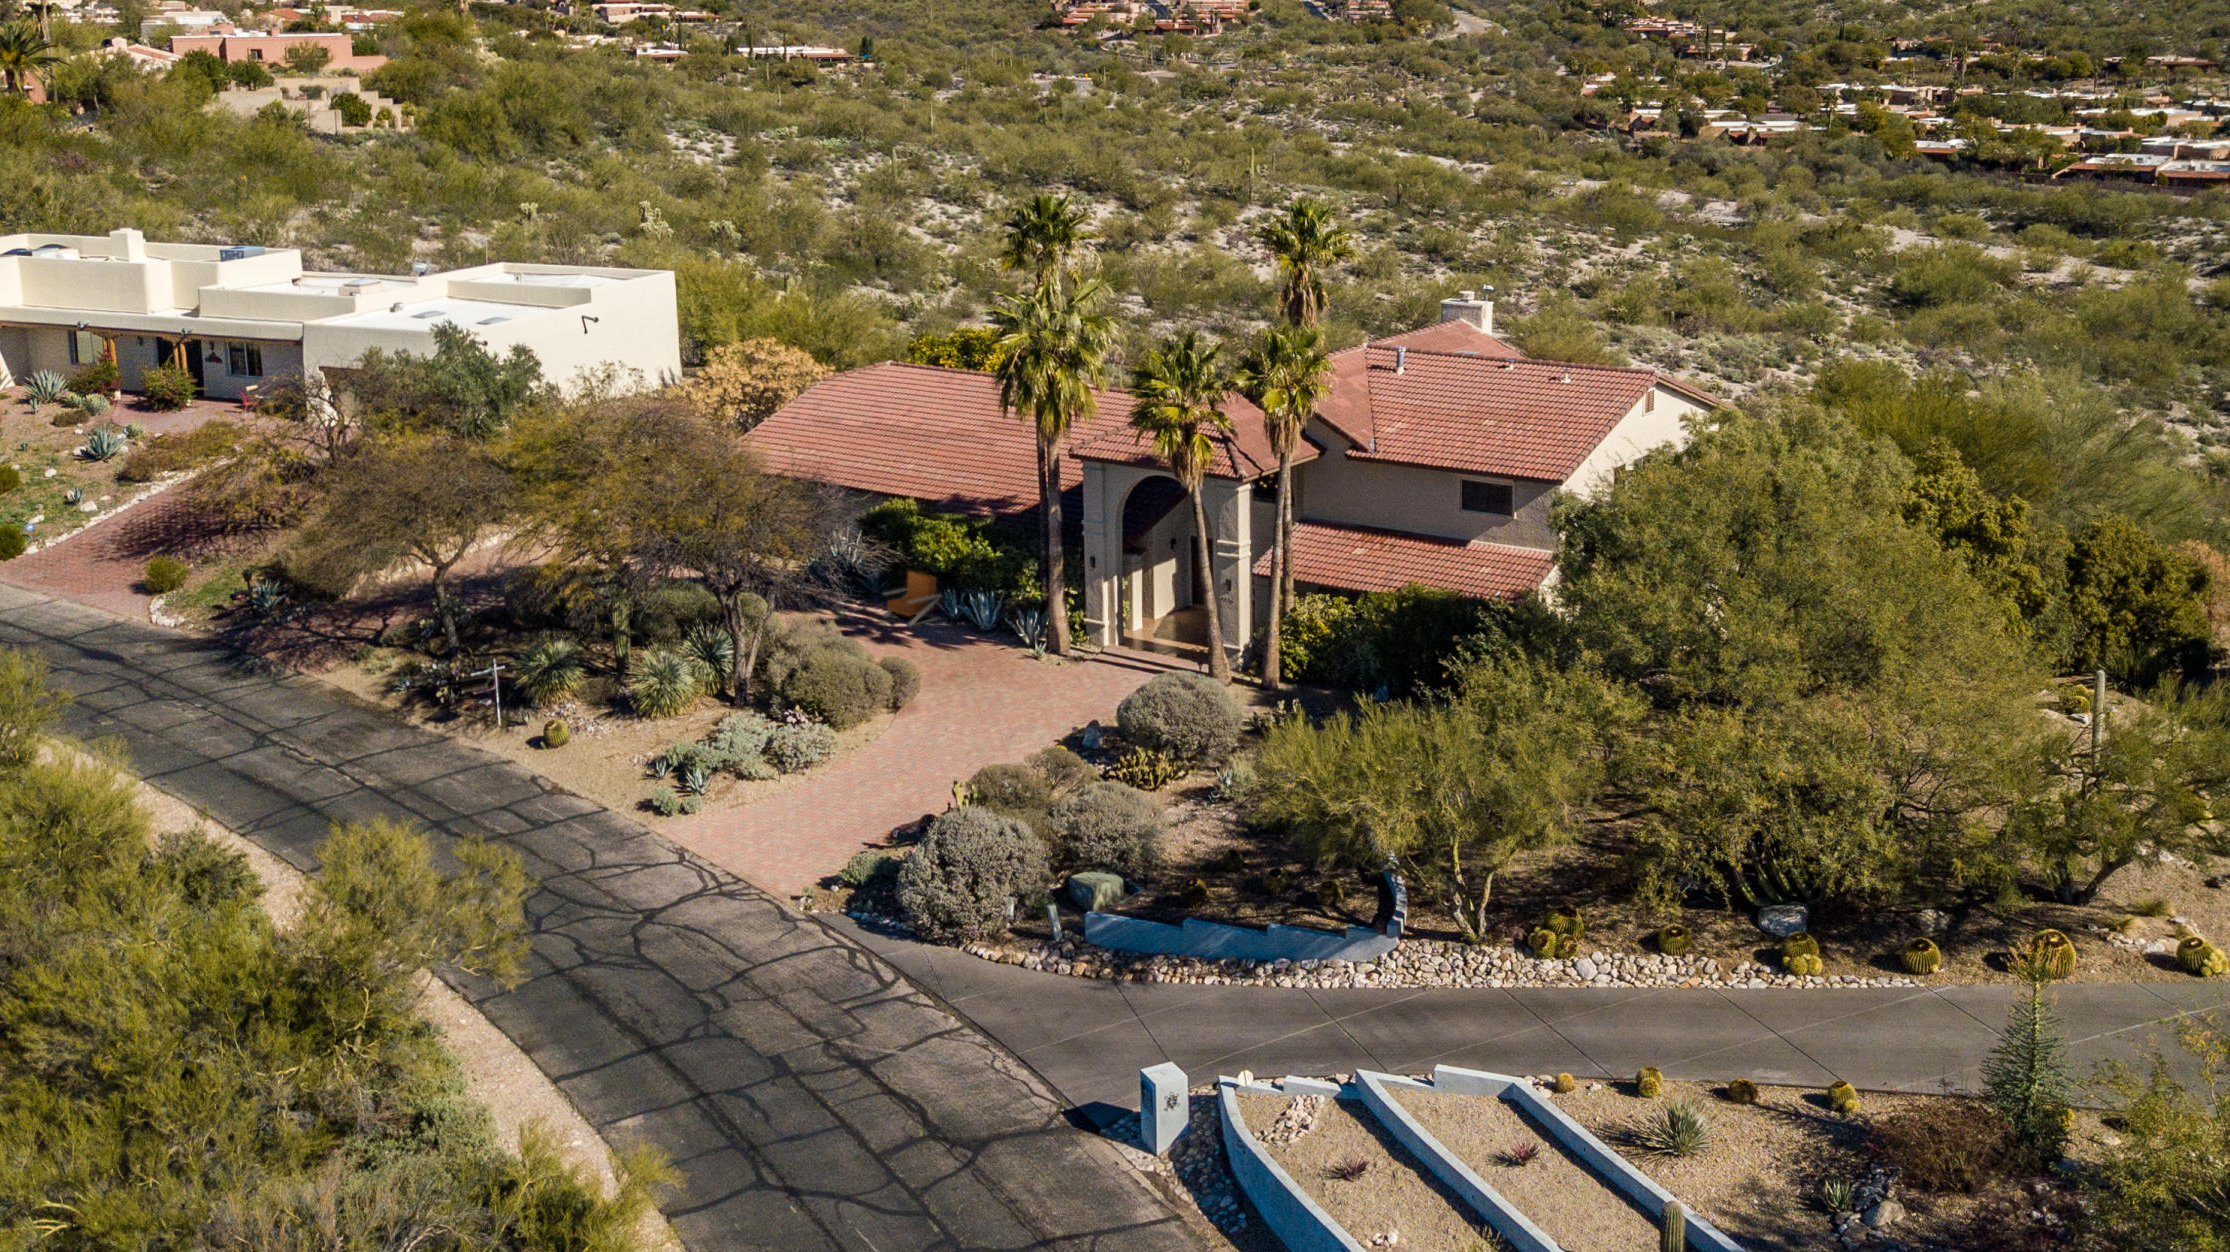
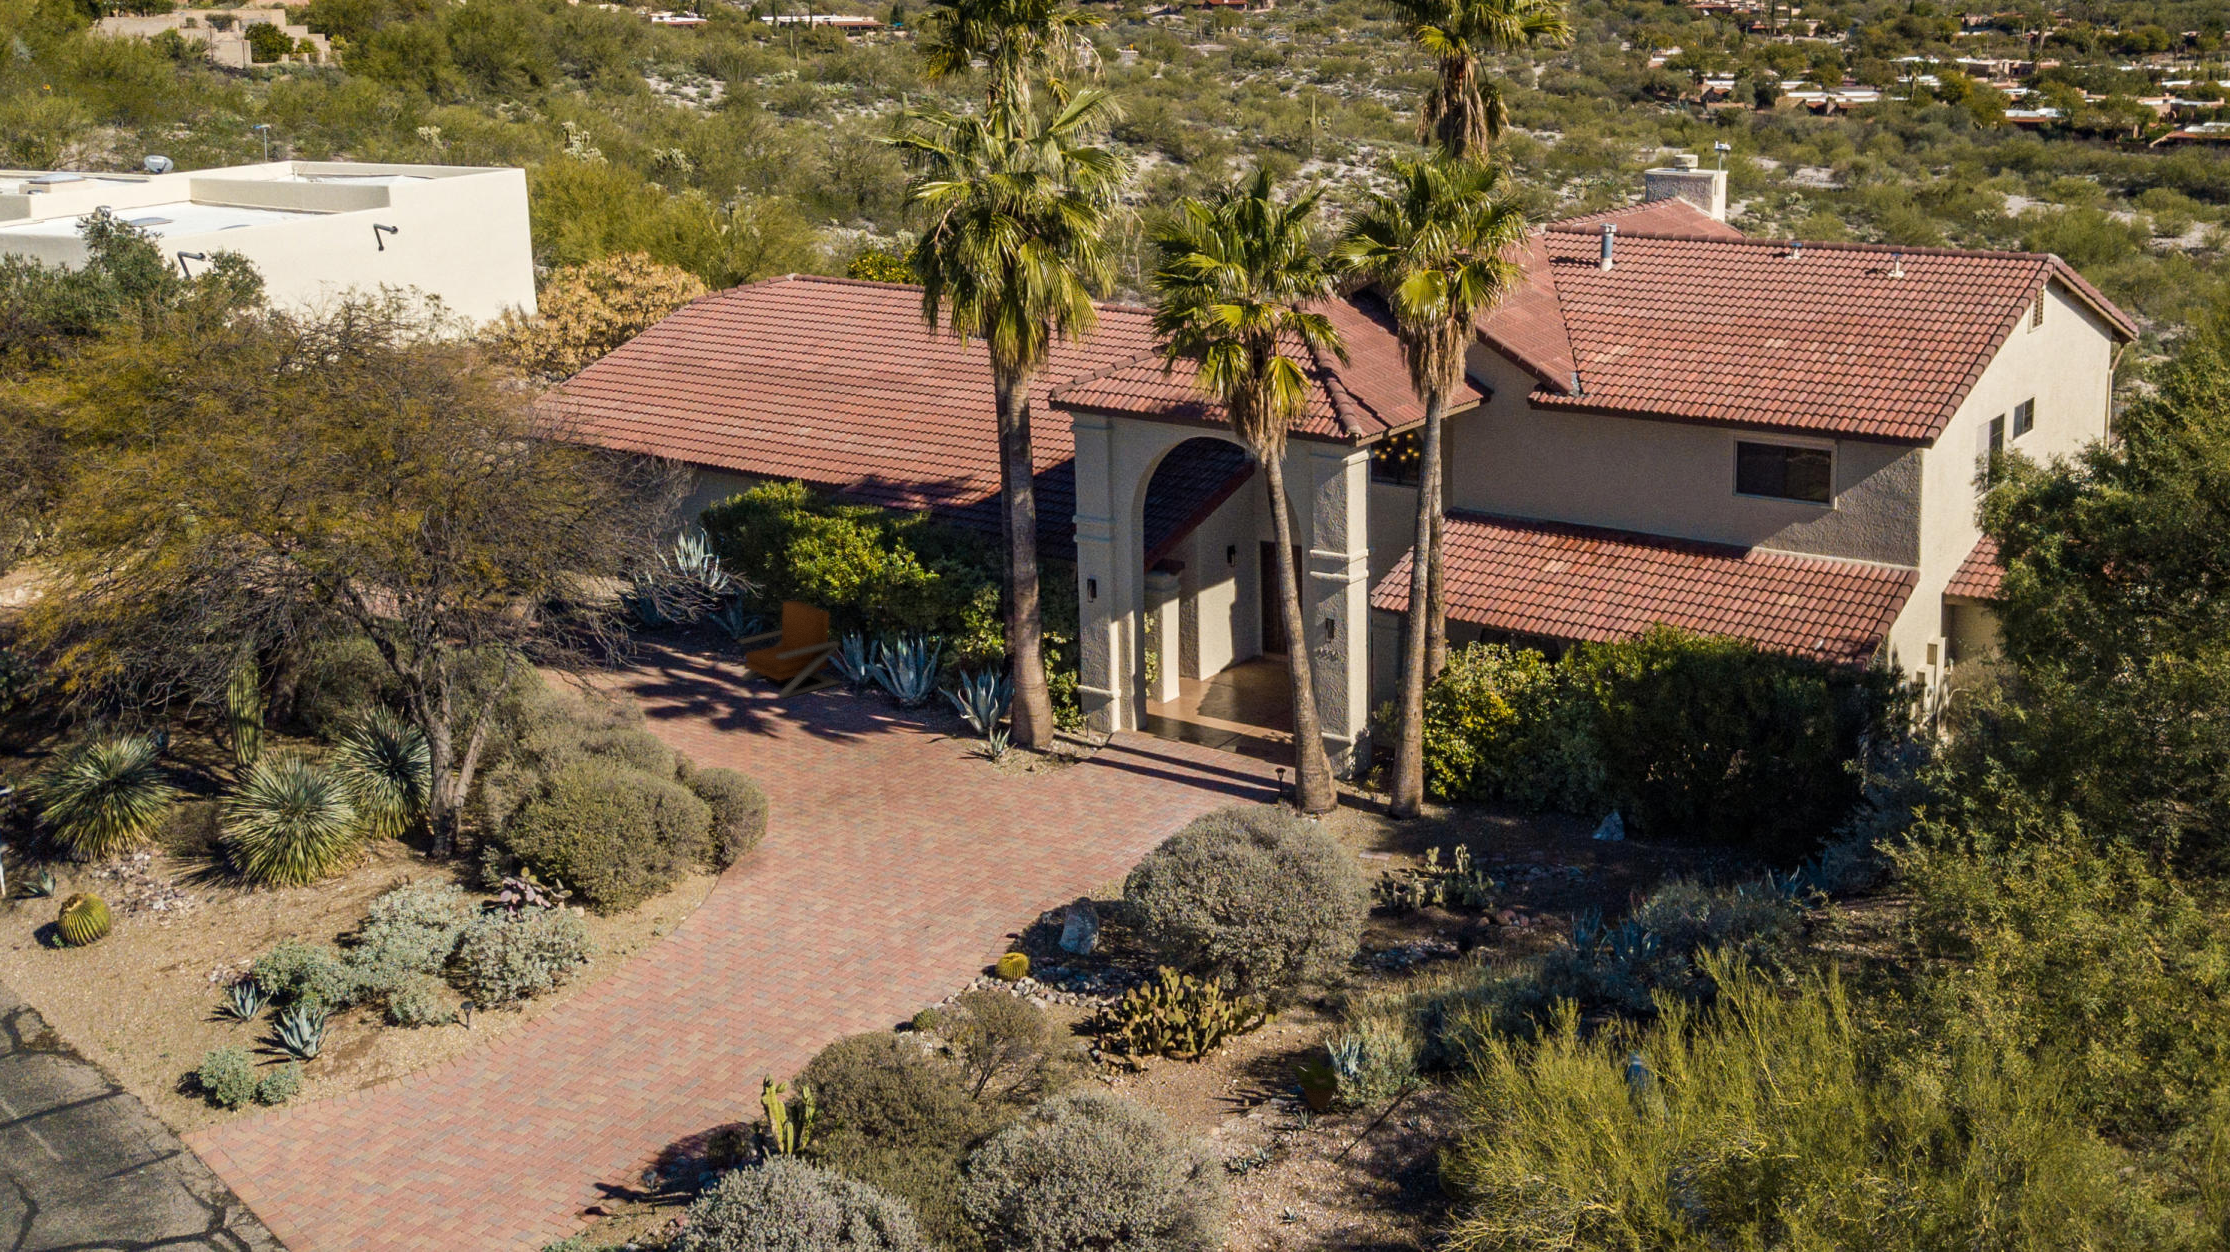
decorative plant: none [1201,788,1233,812] -> present [1287,1056,1339,1110]

